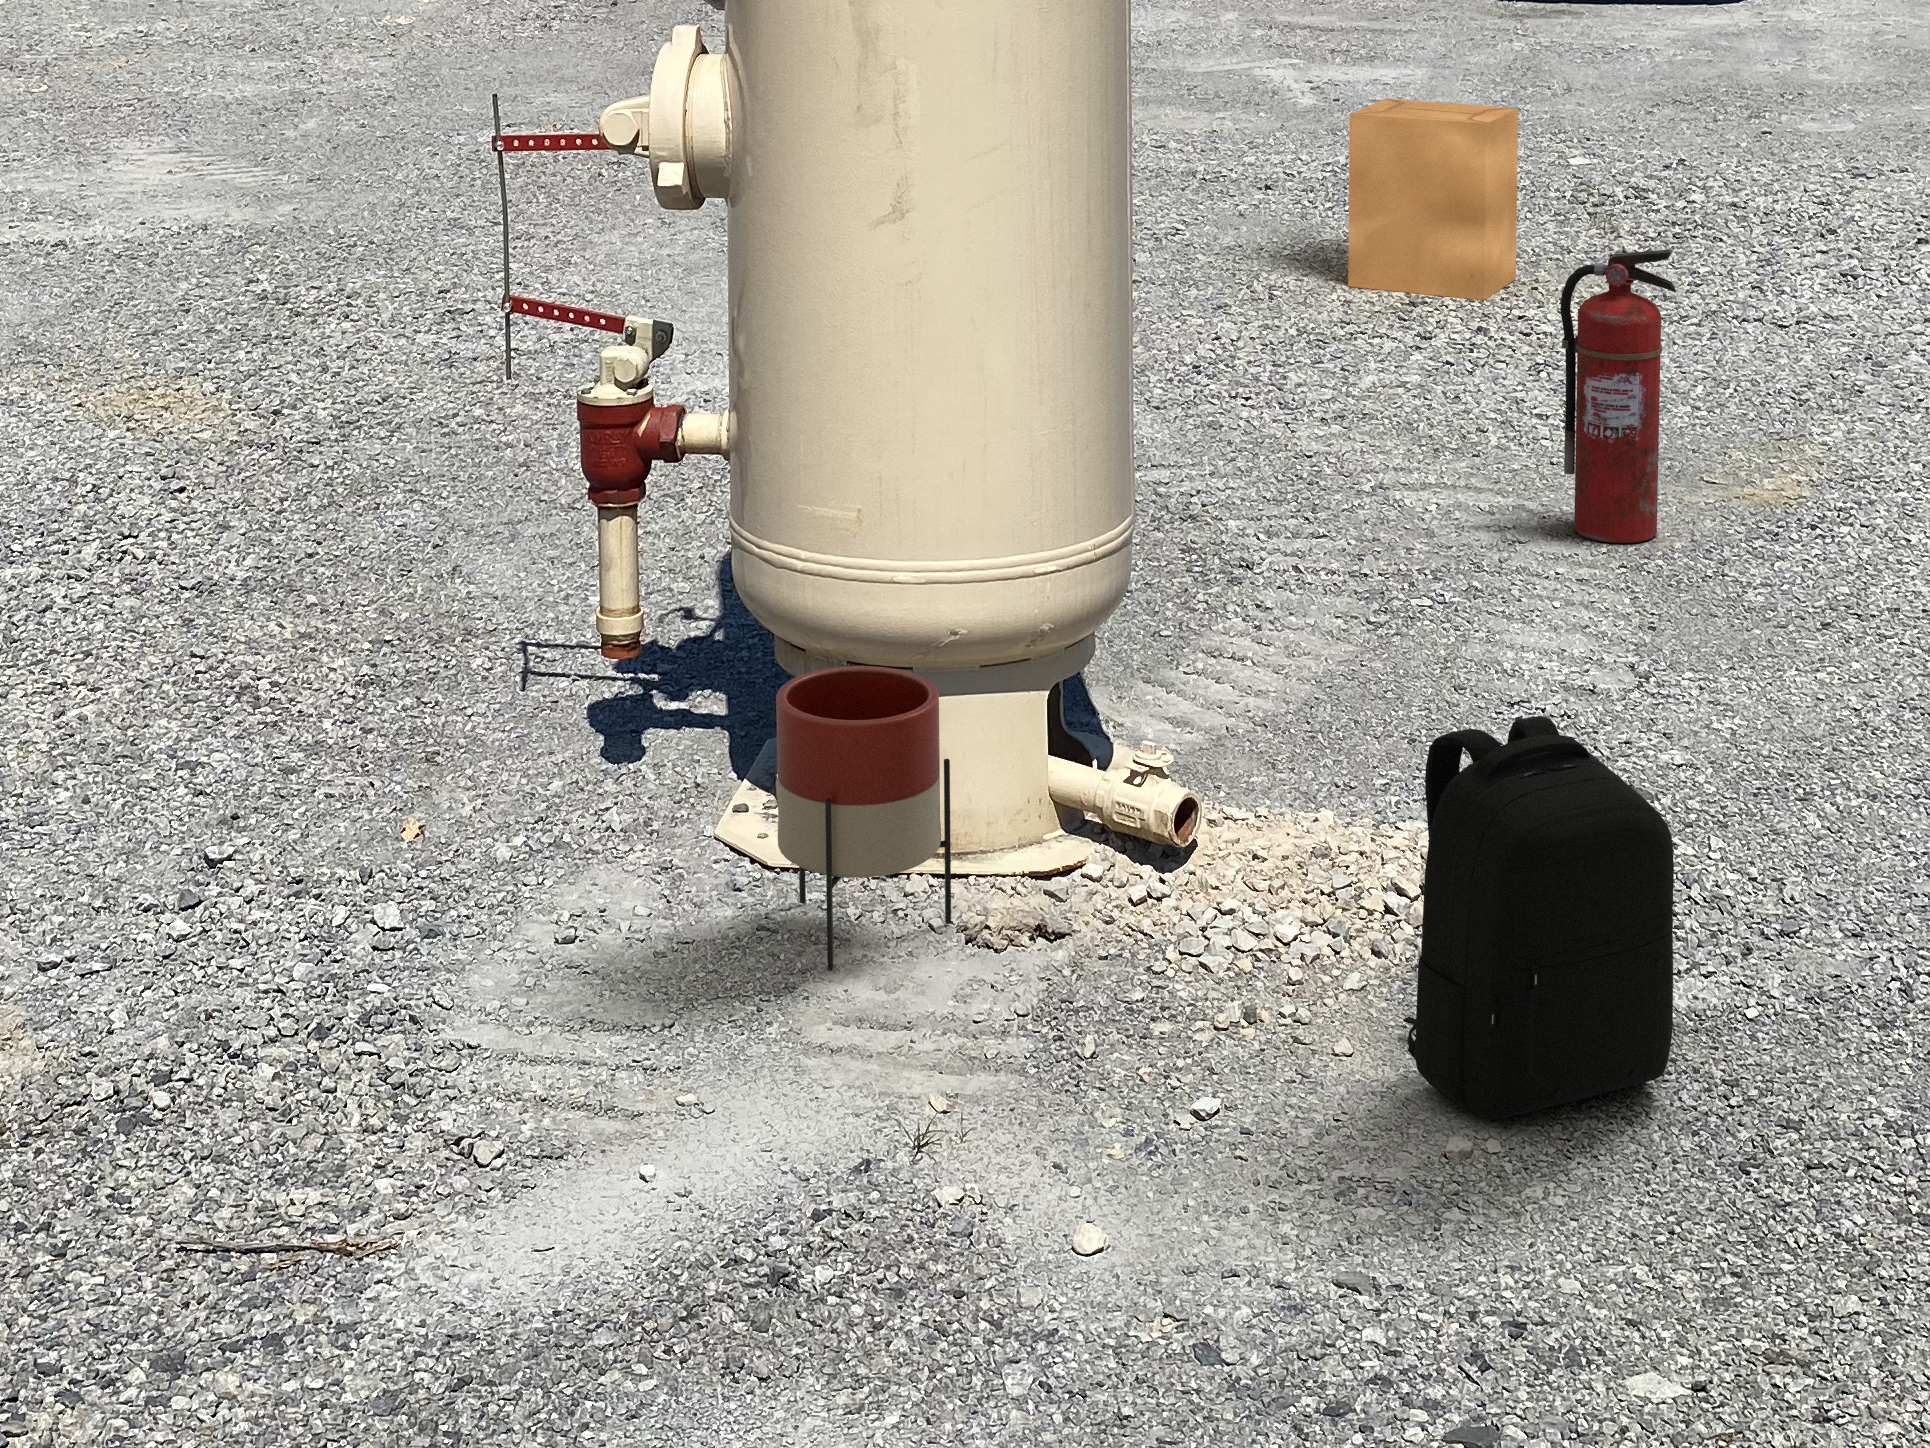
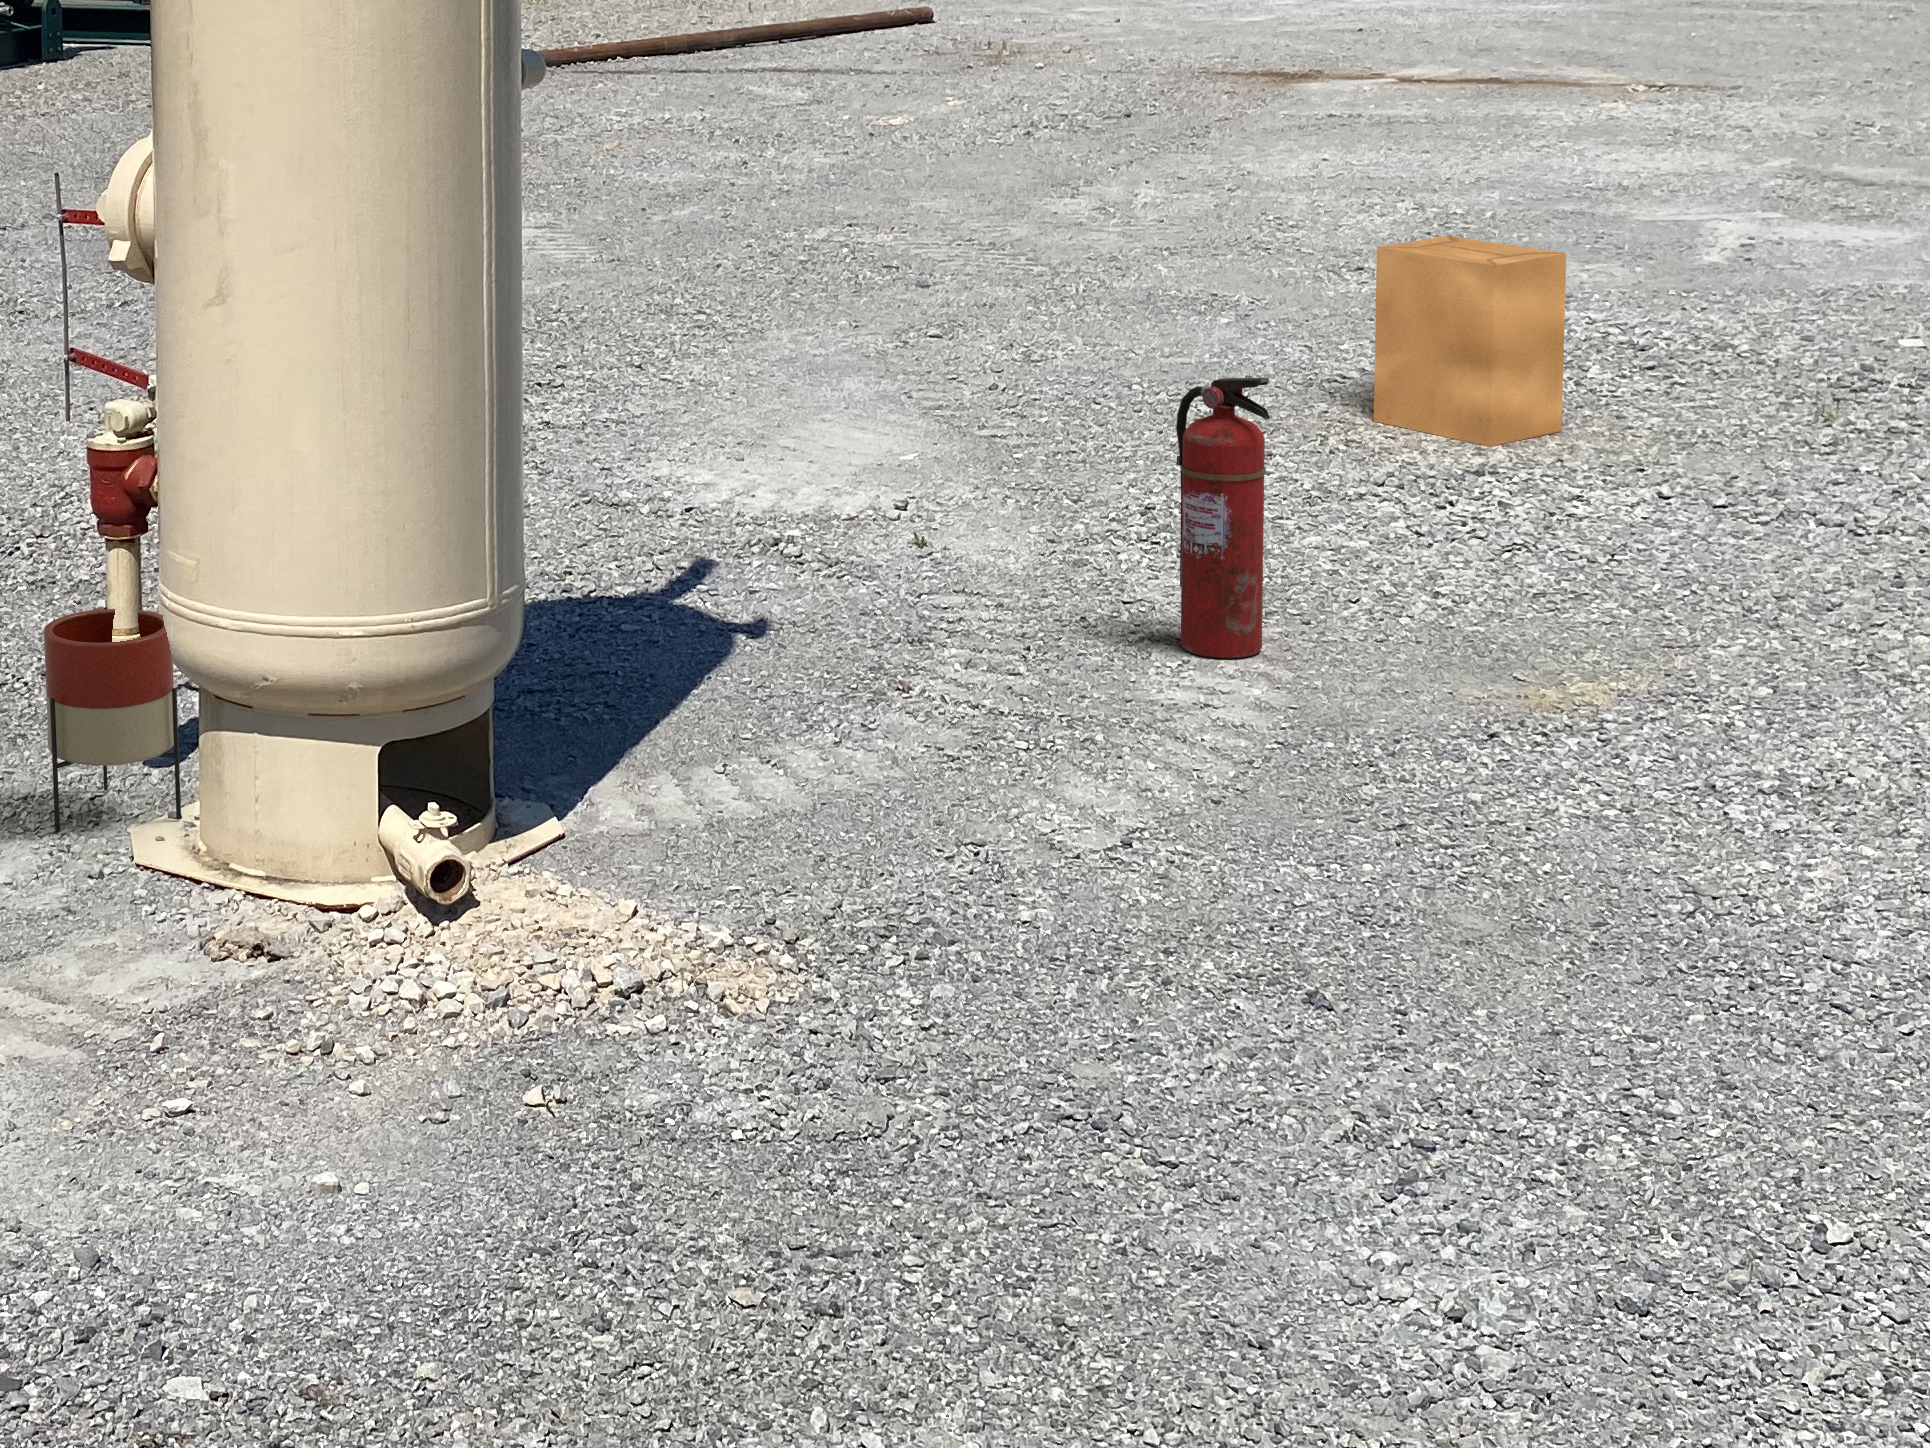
backpack: present [1403,716,1674,1118] -> none [300,694,507,1000]

